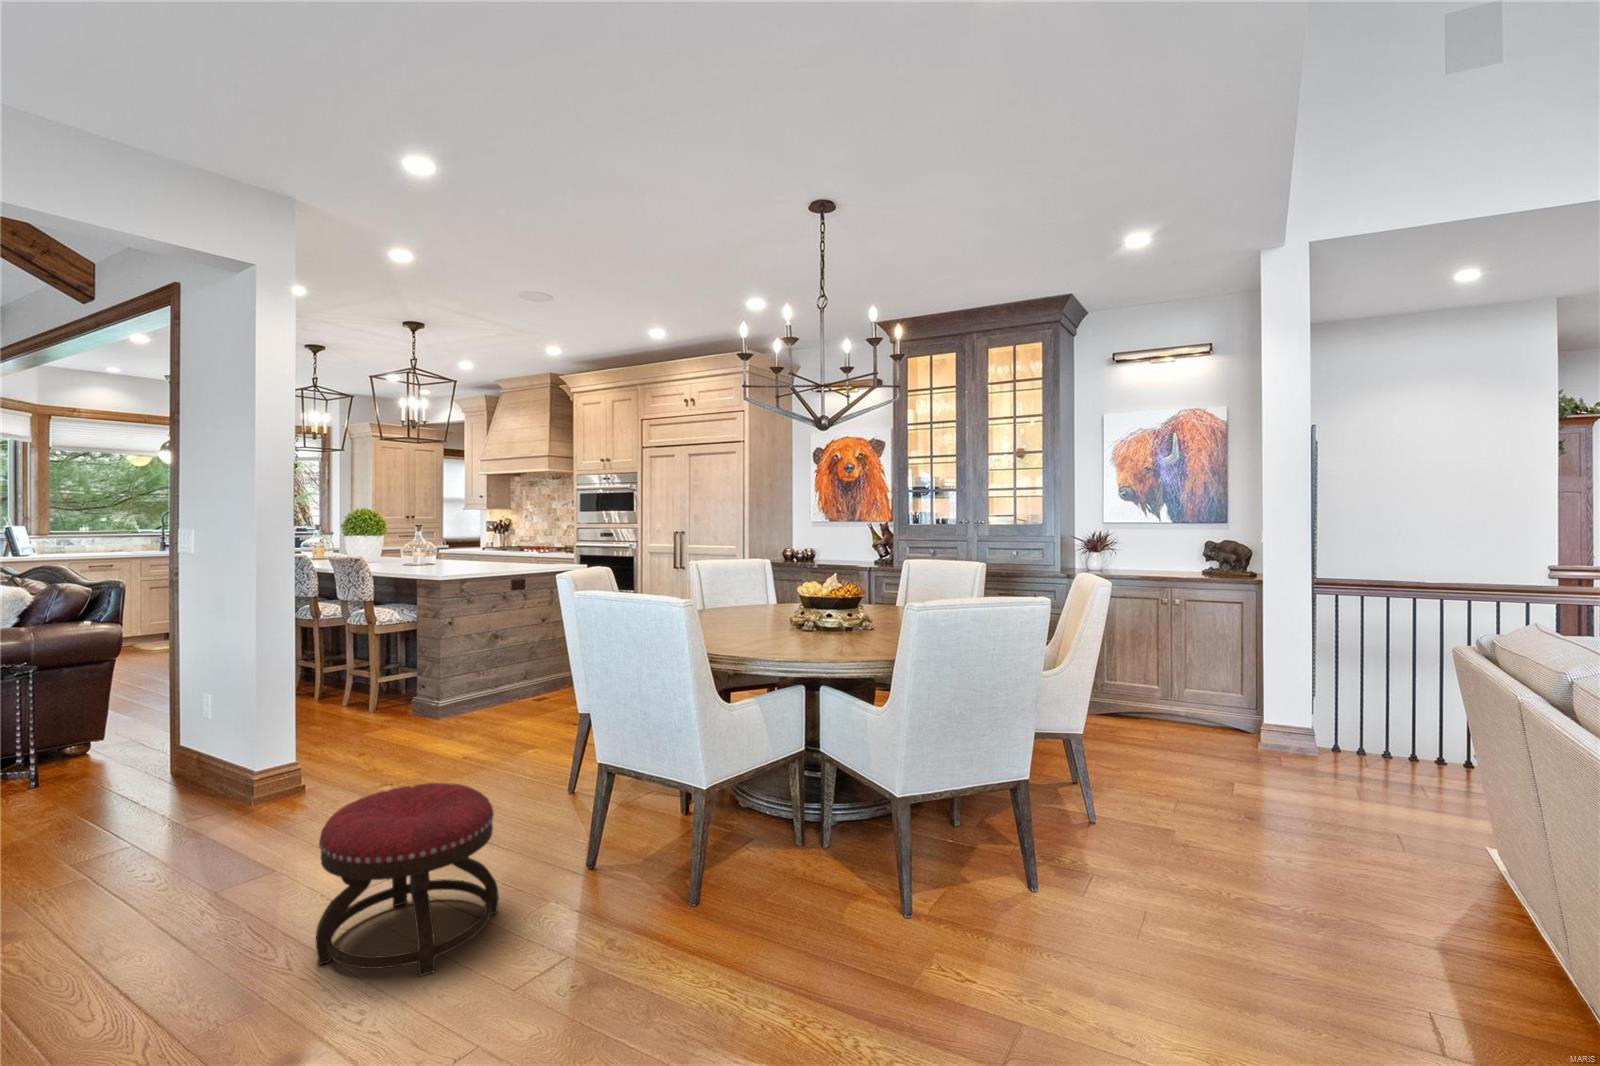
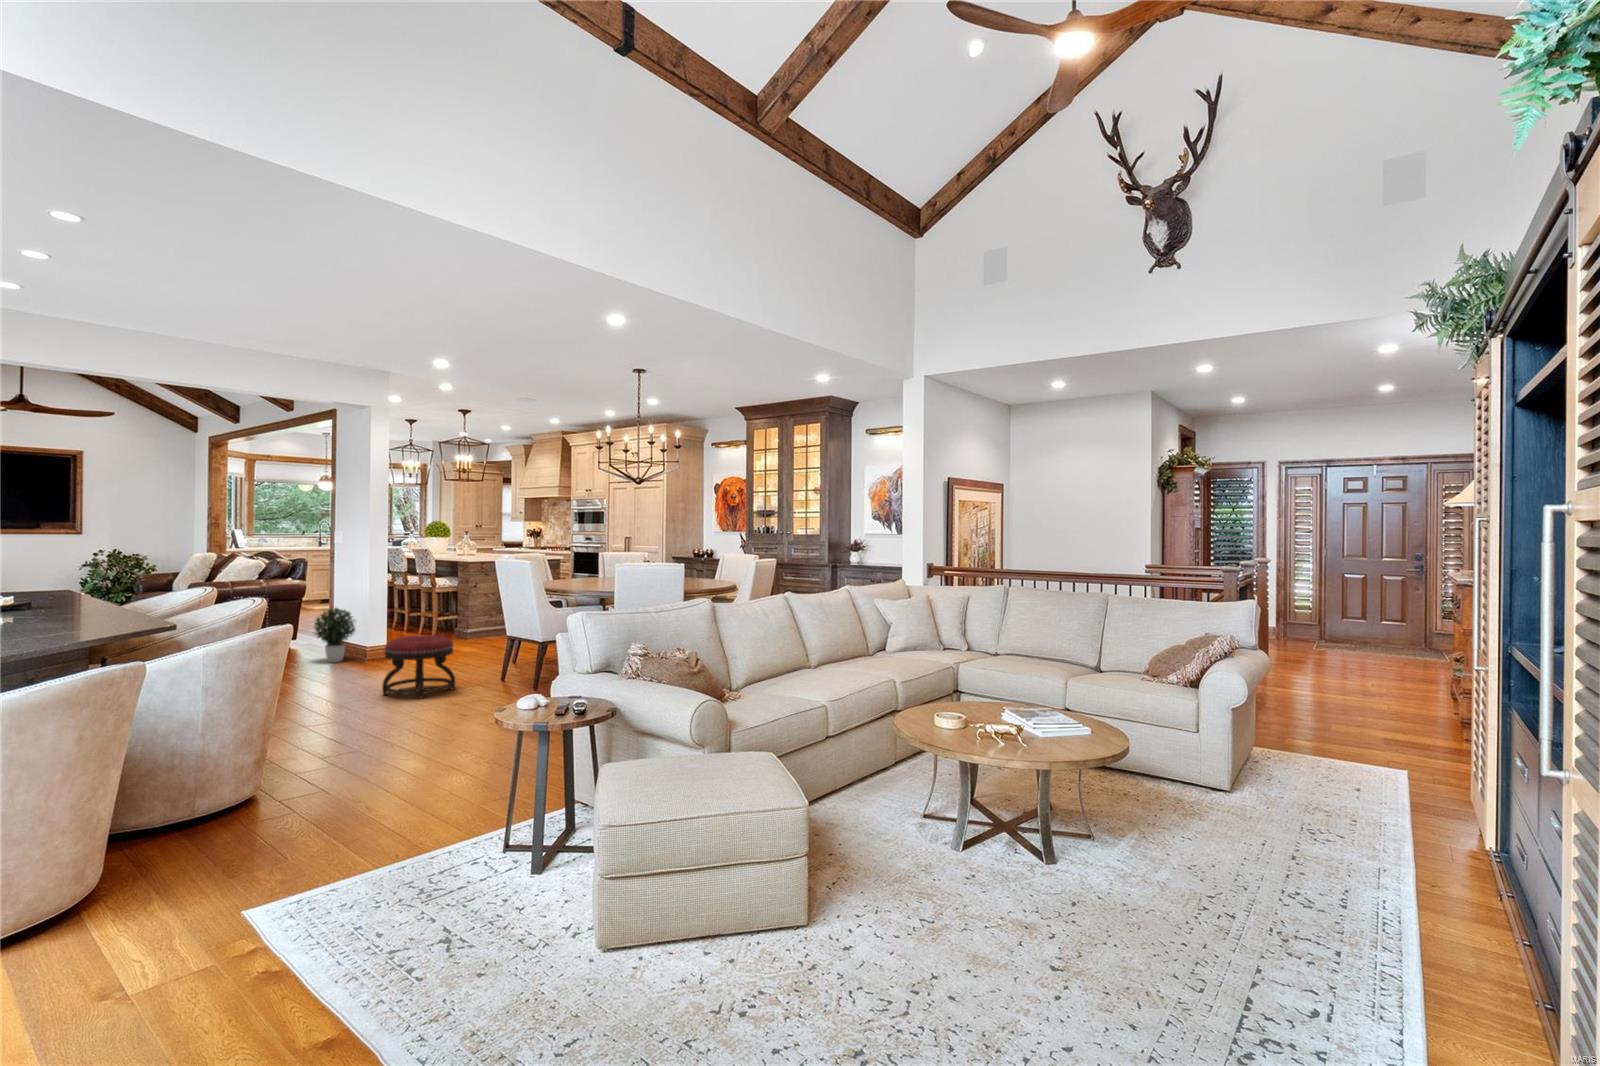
potted plant: none [130,691,233,810] -> present [314,608,355,663]

